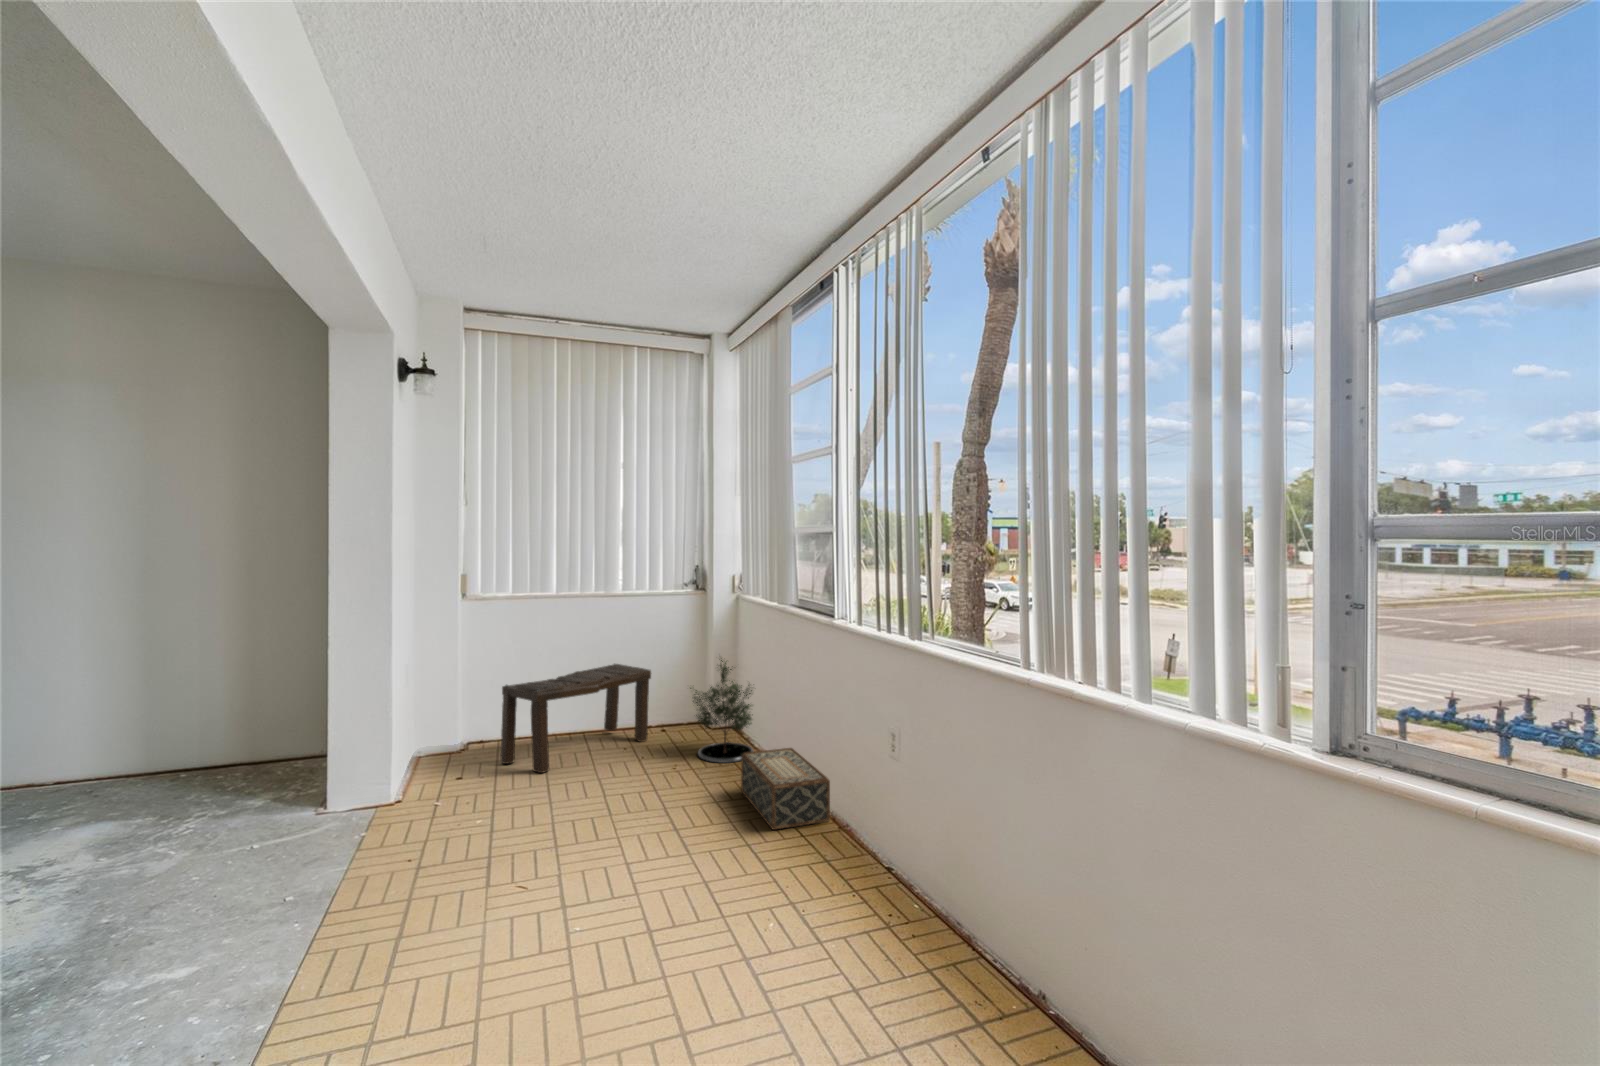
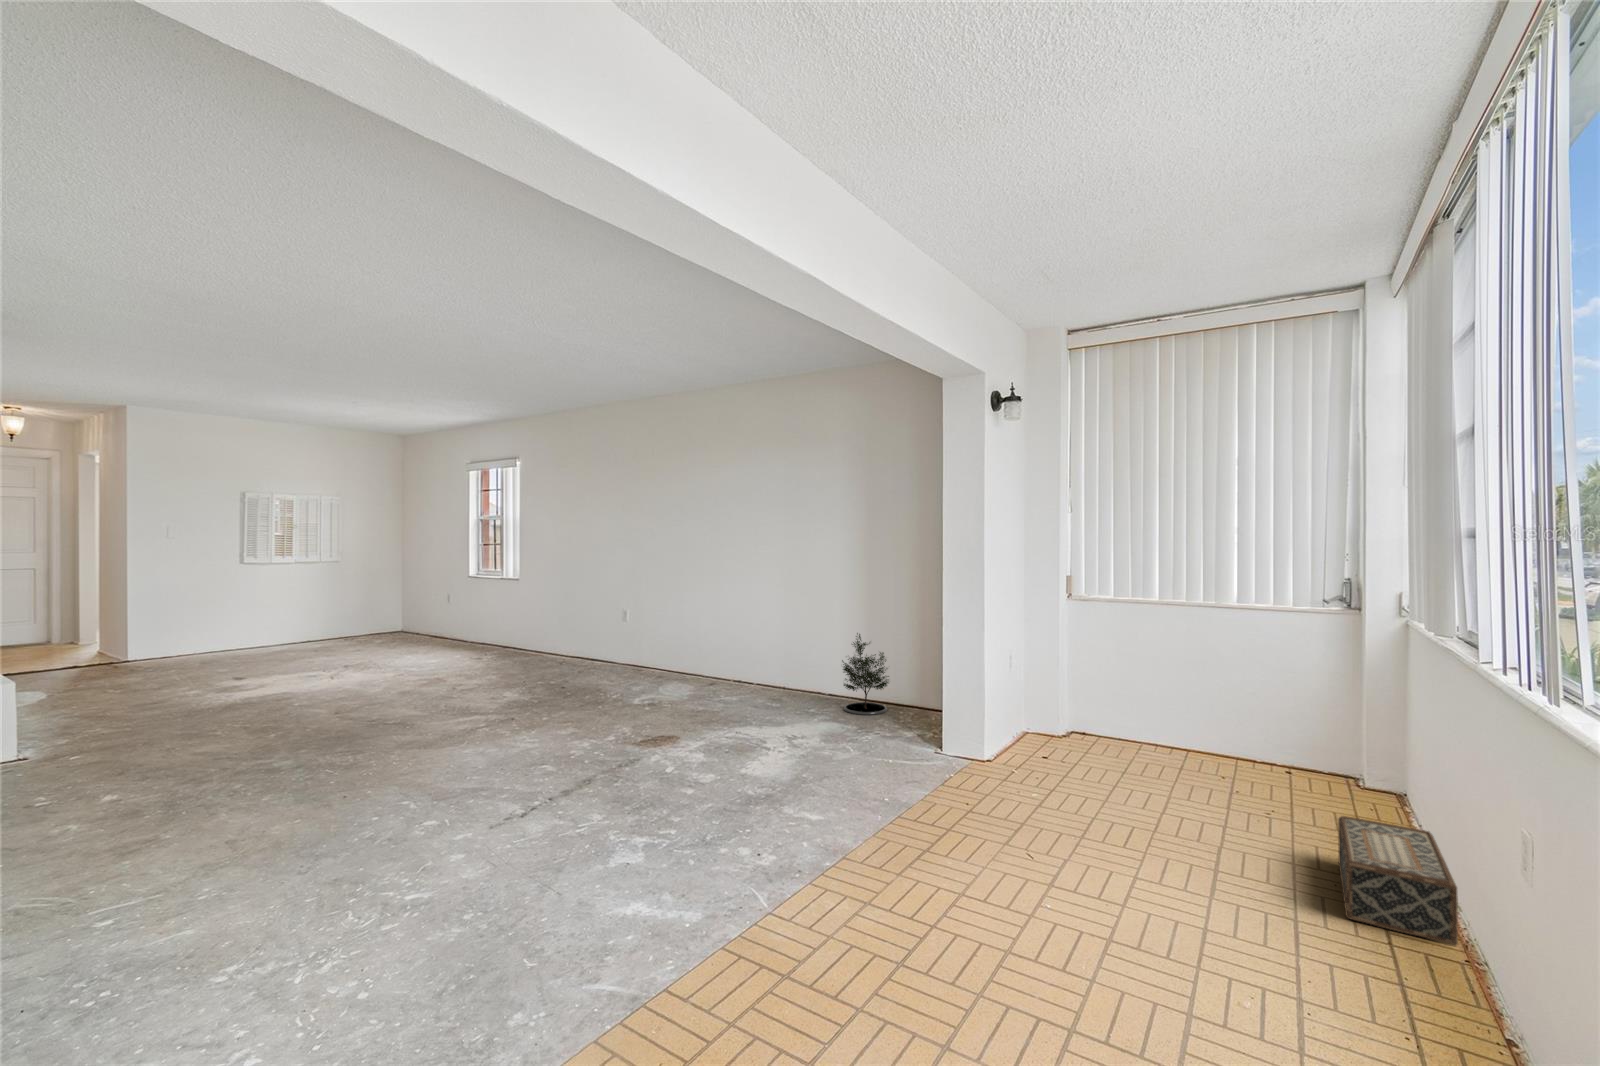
potted tree: present [690,658,753,763] -> present [842,633,889,715]
bench: present [501,664,651,773] -> none [1088,682,1262,777]

